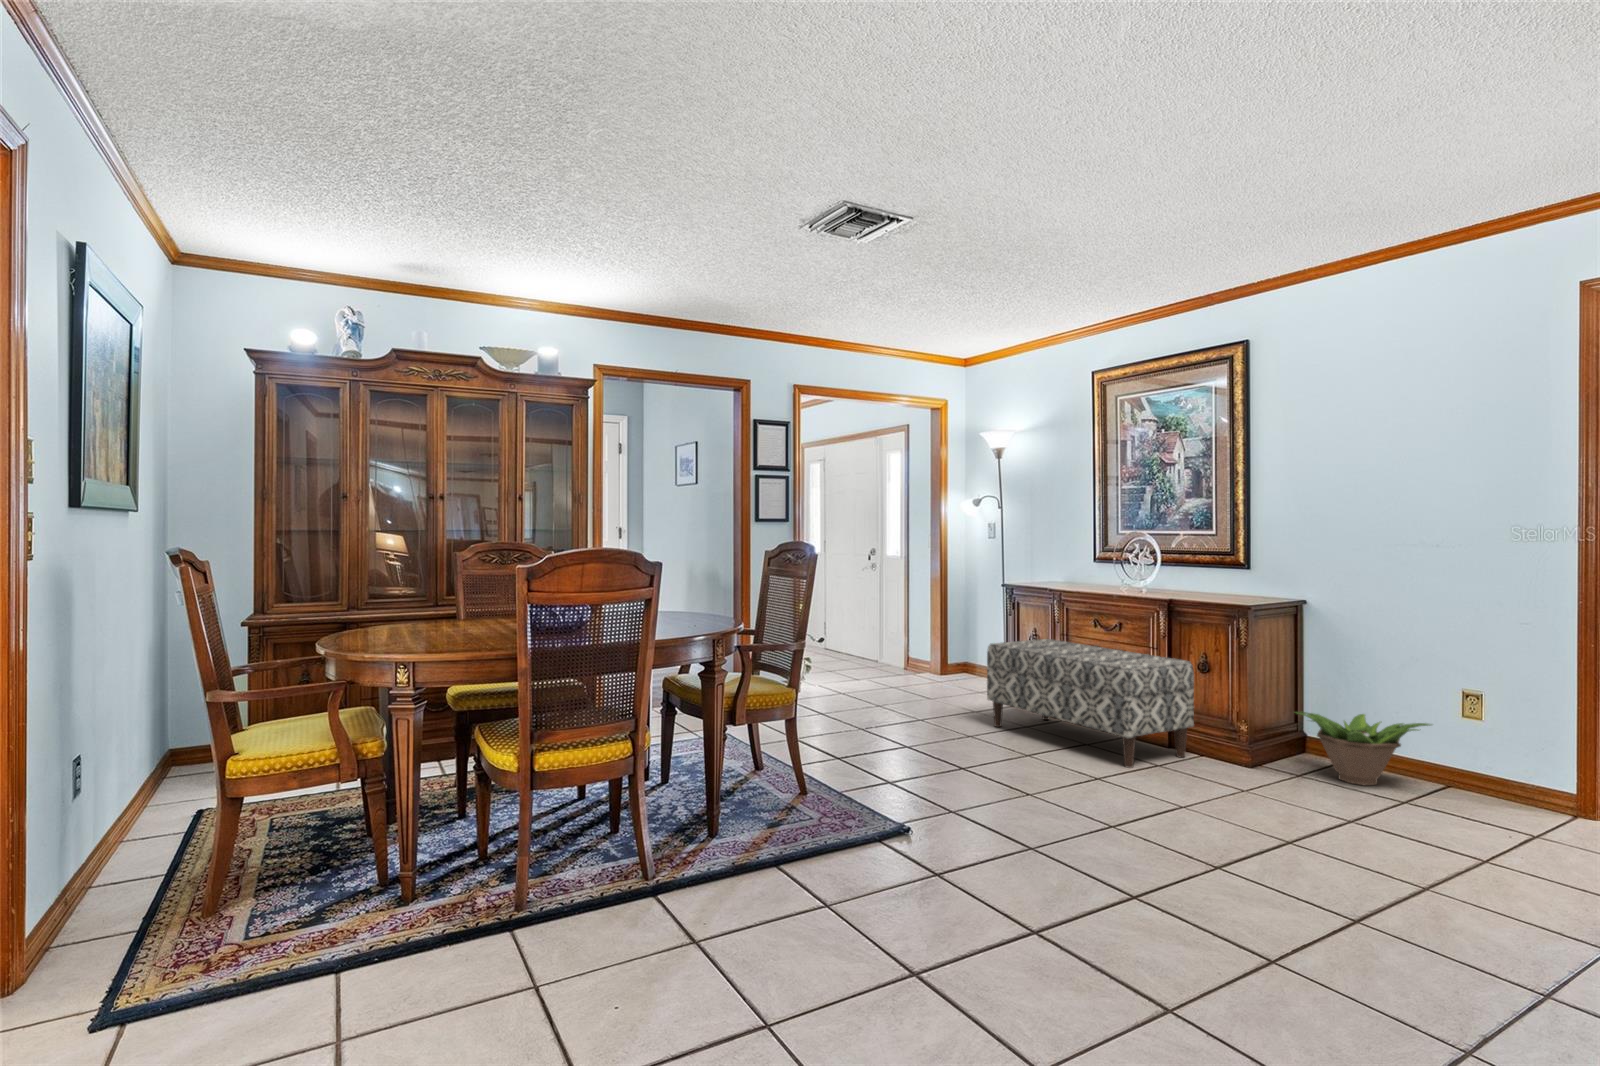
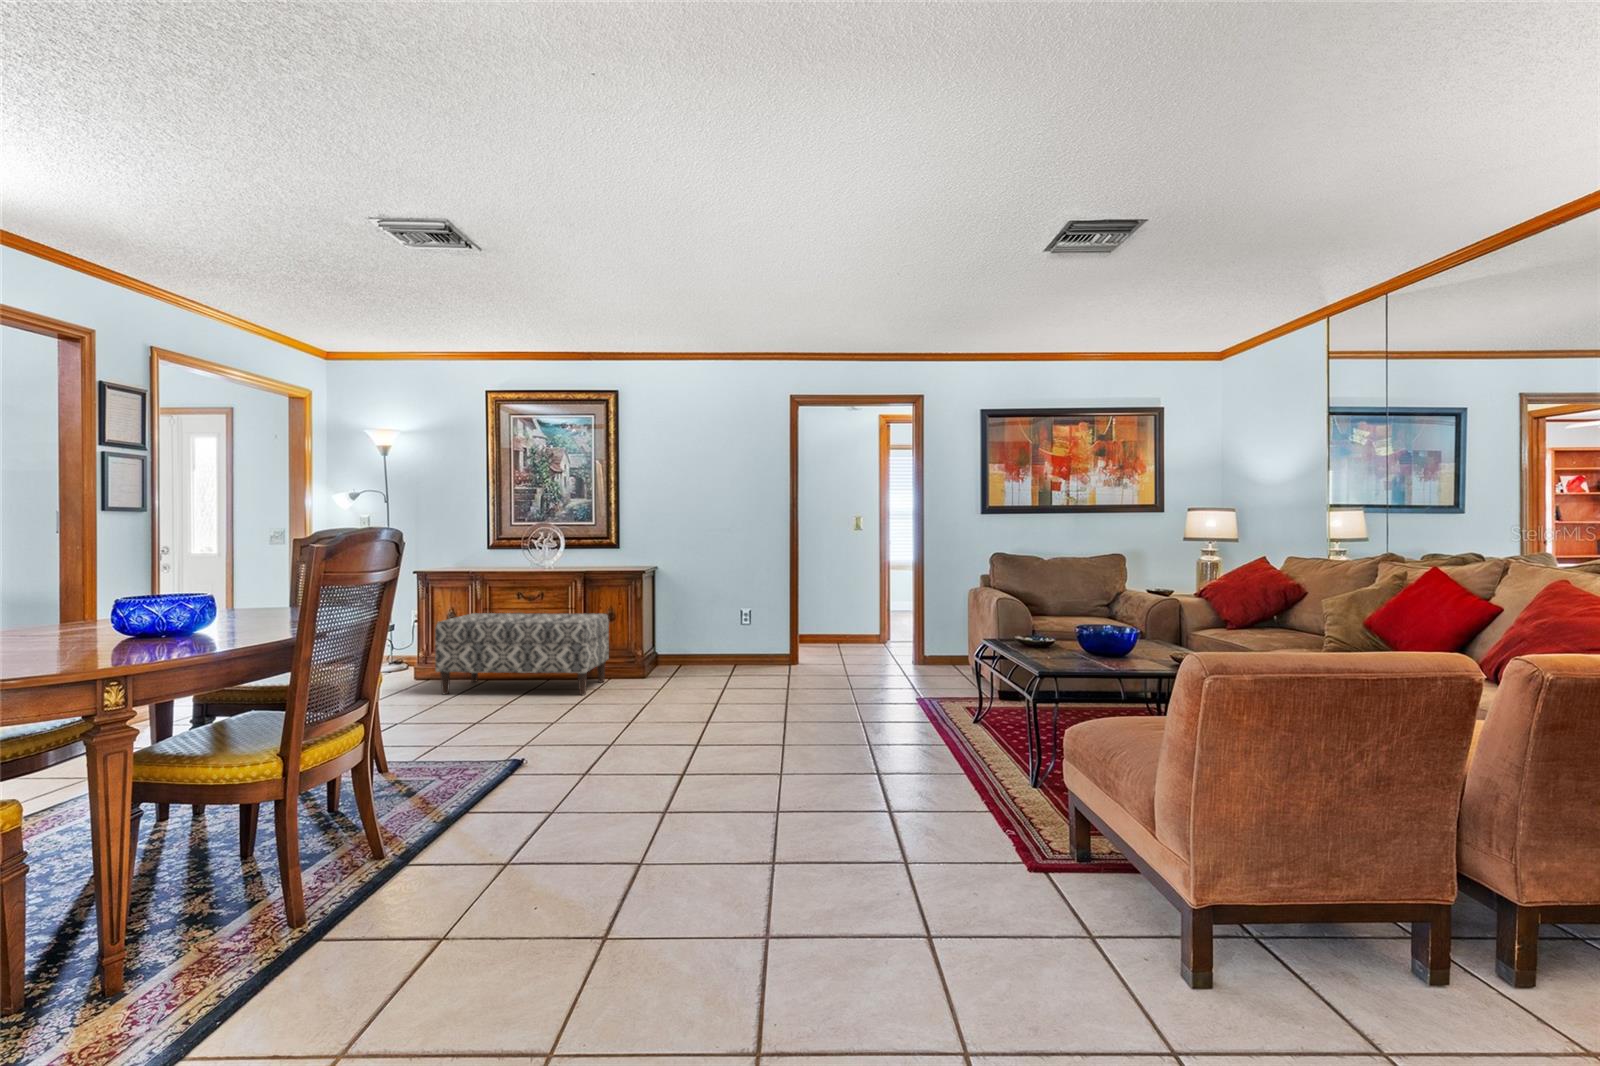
decorative plant: present [1296,712,1430,785] -> none [662,631,735,674]

